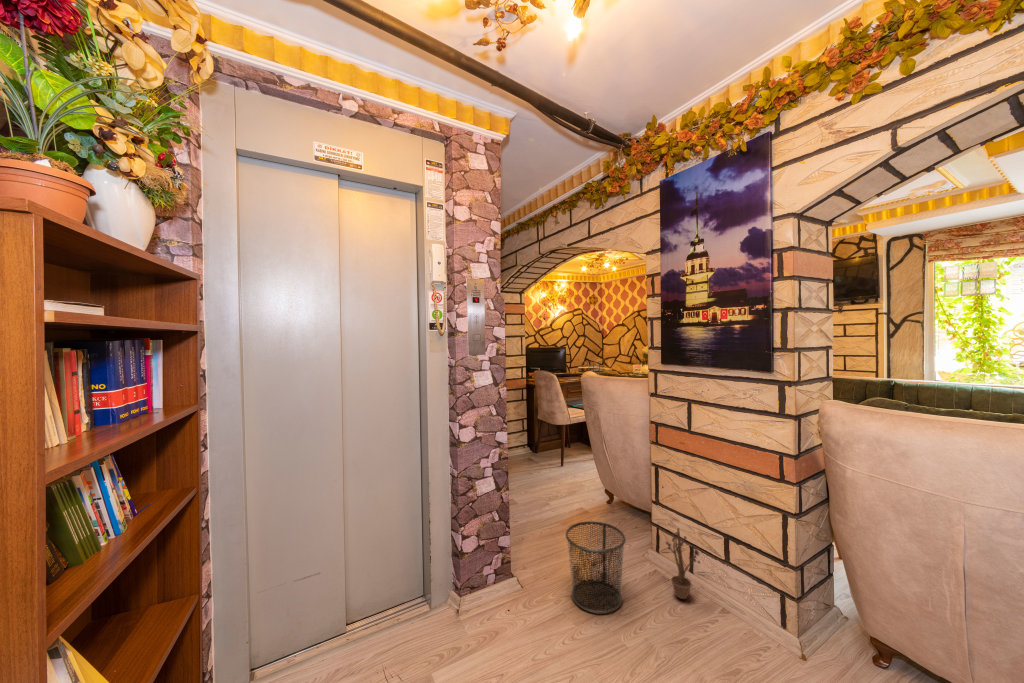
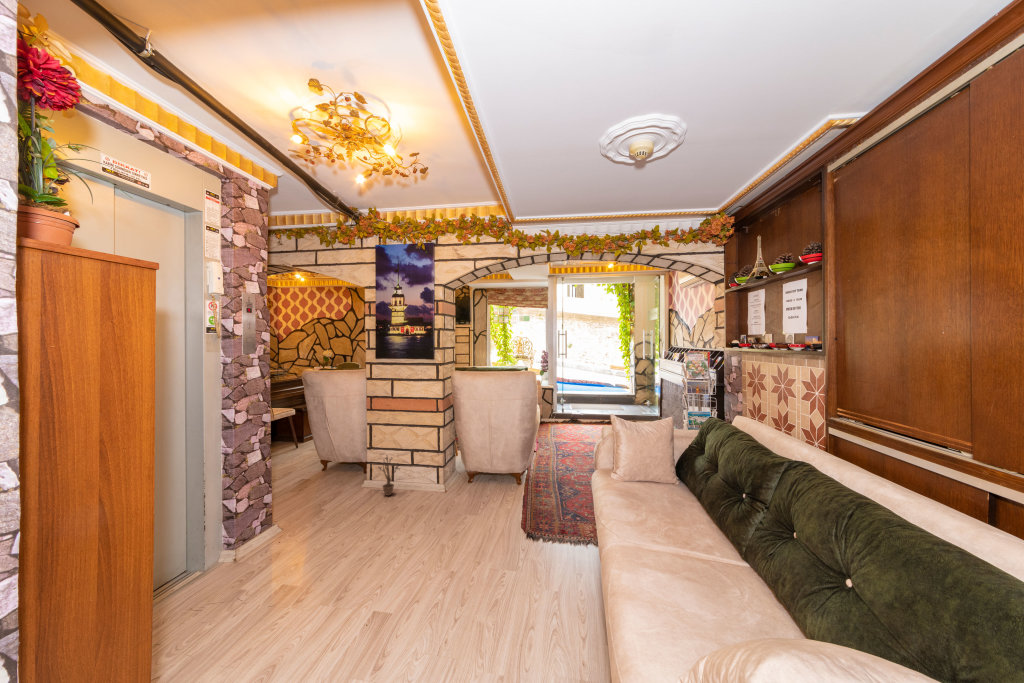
waste bin: present [566,521,626,614] -> none [317,465,359,520]

